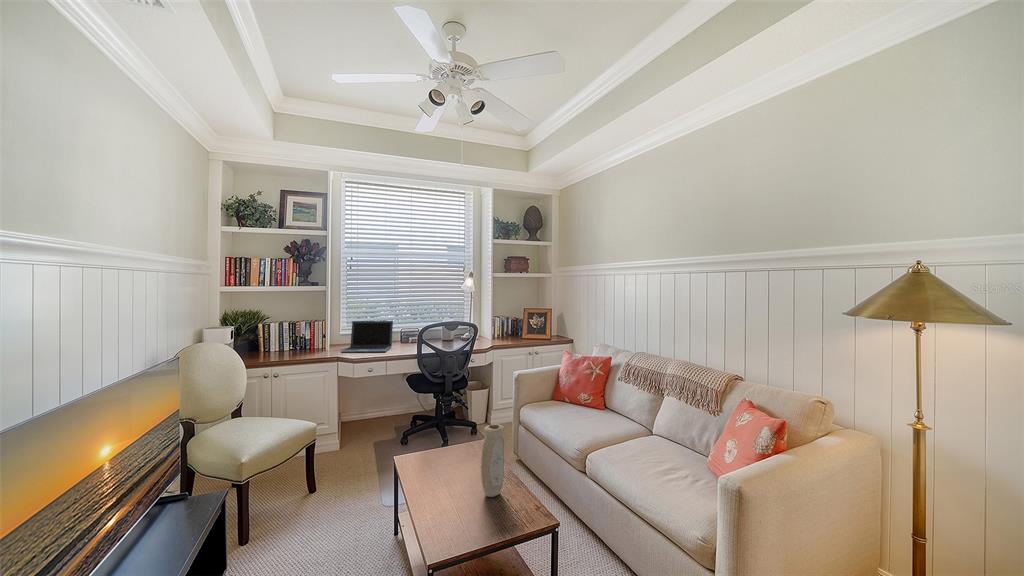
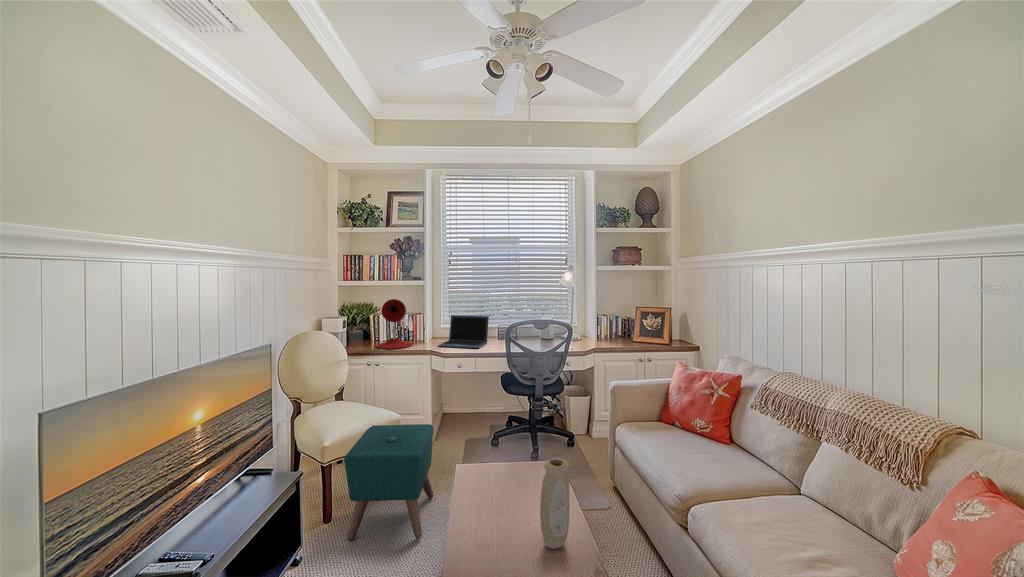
desk lamp: none [269,305,311,358] -> present [376,299,413,349]
ottoman: none [266,425,354,549] -> present [344,425,434,541]

